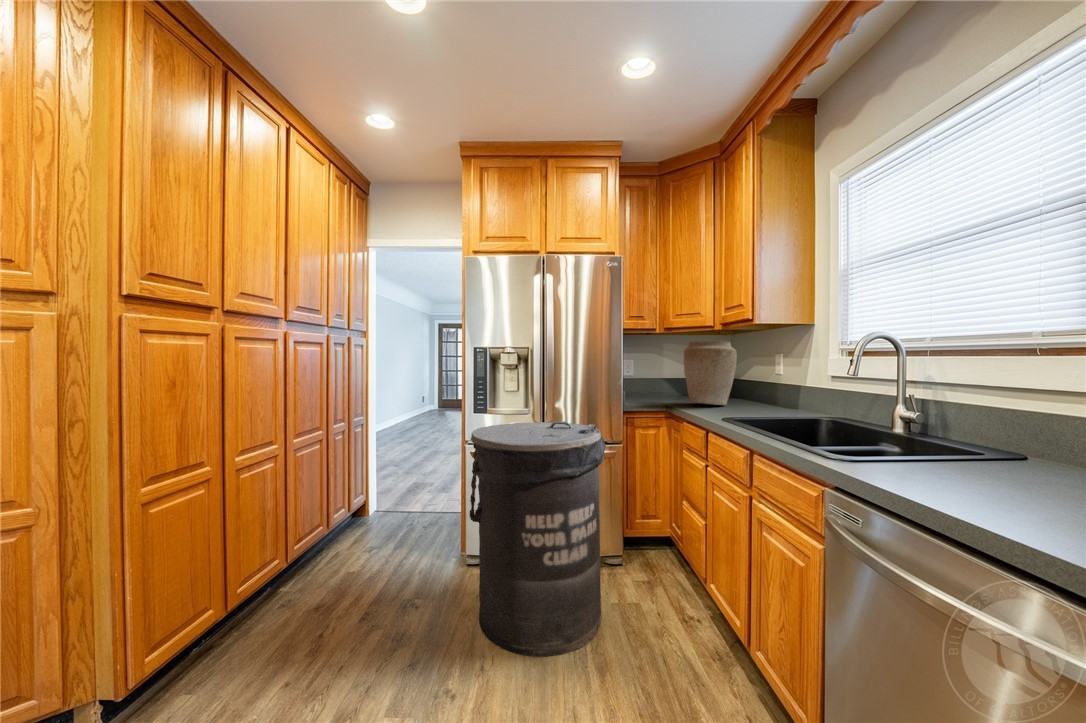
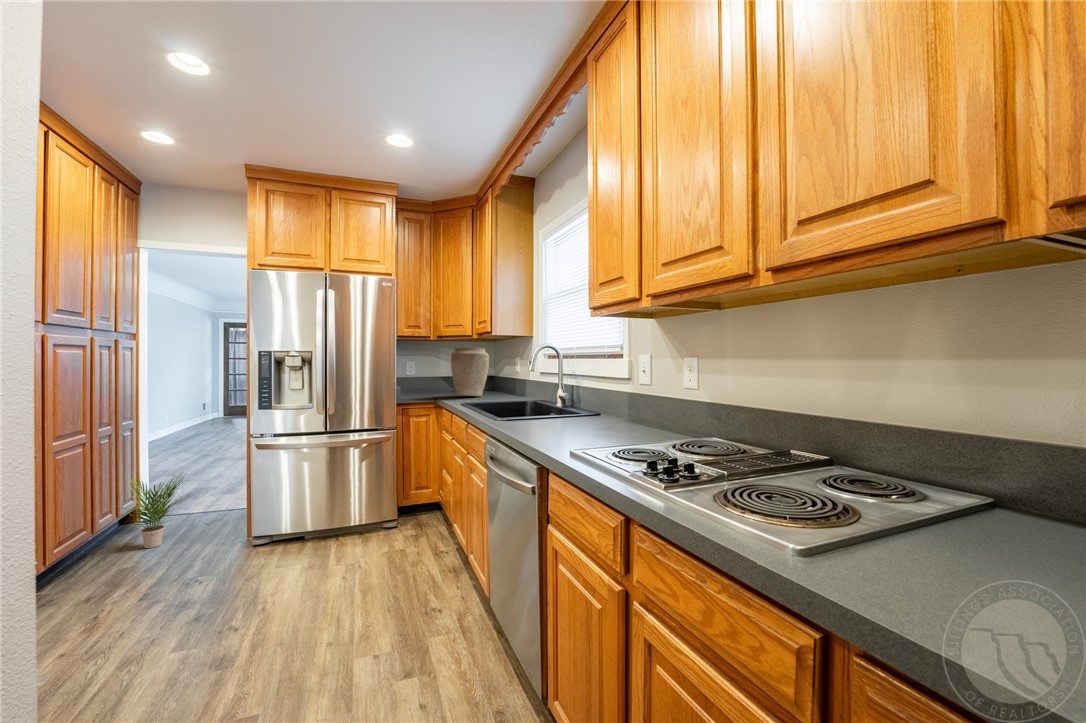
trash can: present [470,421,606,657] -> none [252,412,373,588]
potted plant: none [337,472,412,550] -> present [122,474,191,548]

